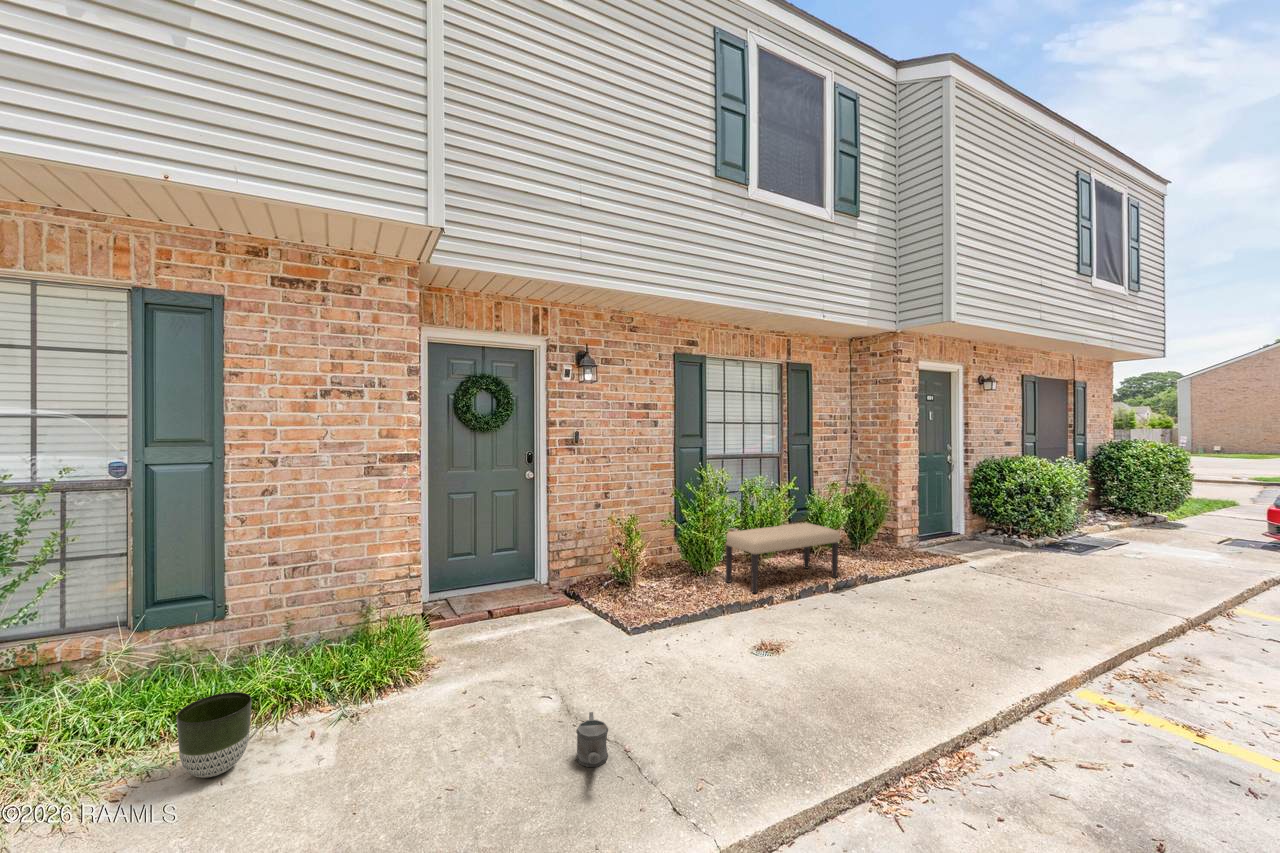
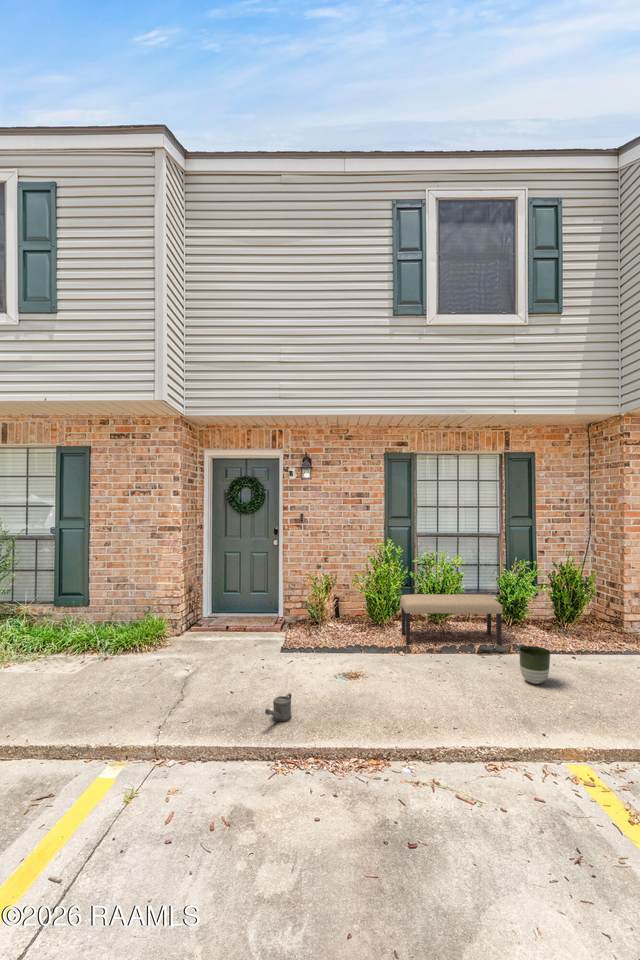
planter: present [177,692,251,778] -> present [519,646,550,684]
watering can: present [576,712,608,767] -> present [265,693,291,721]

